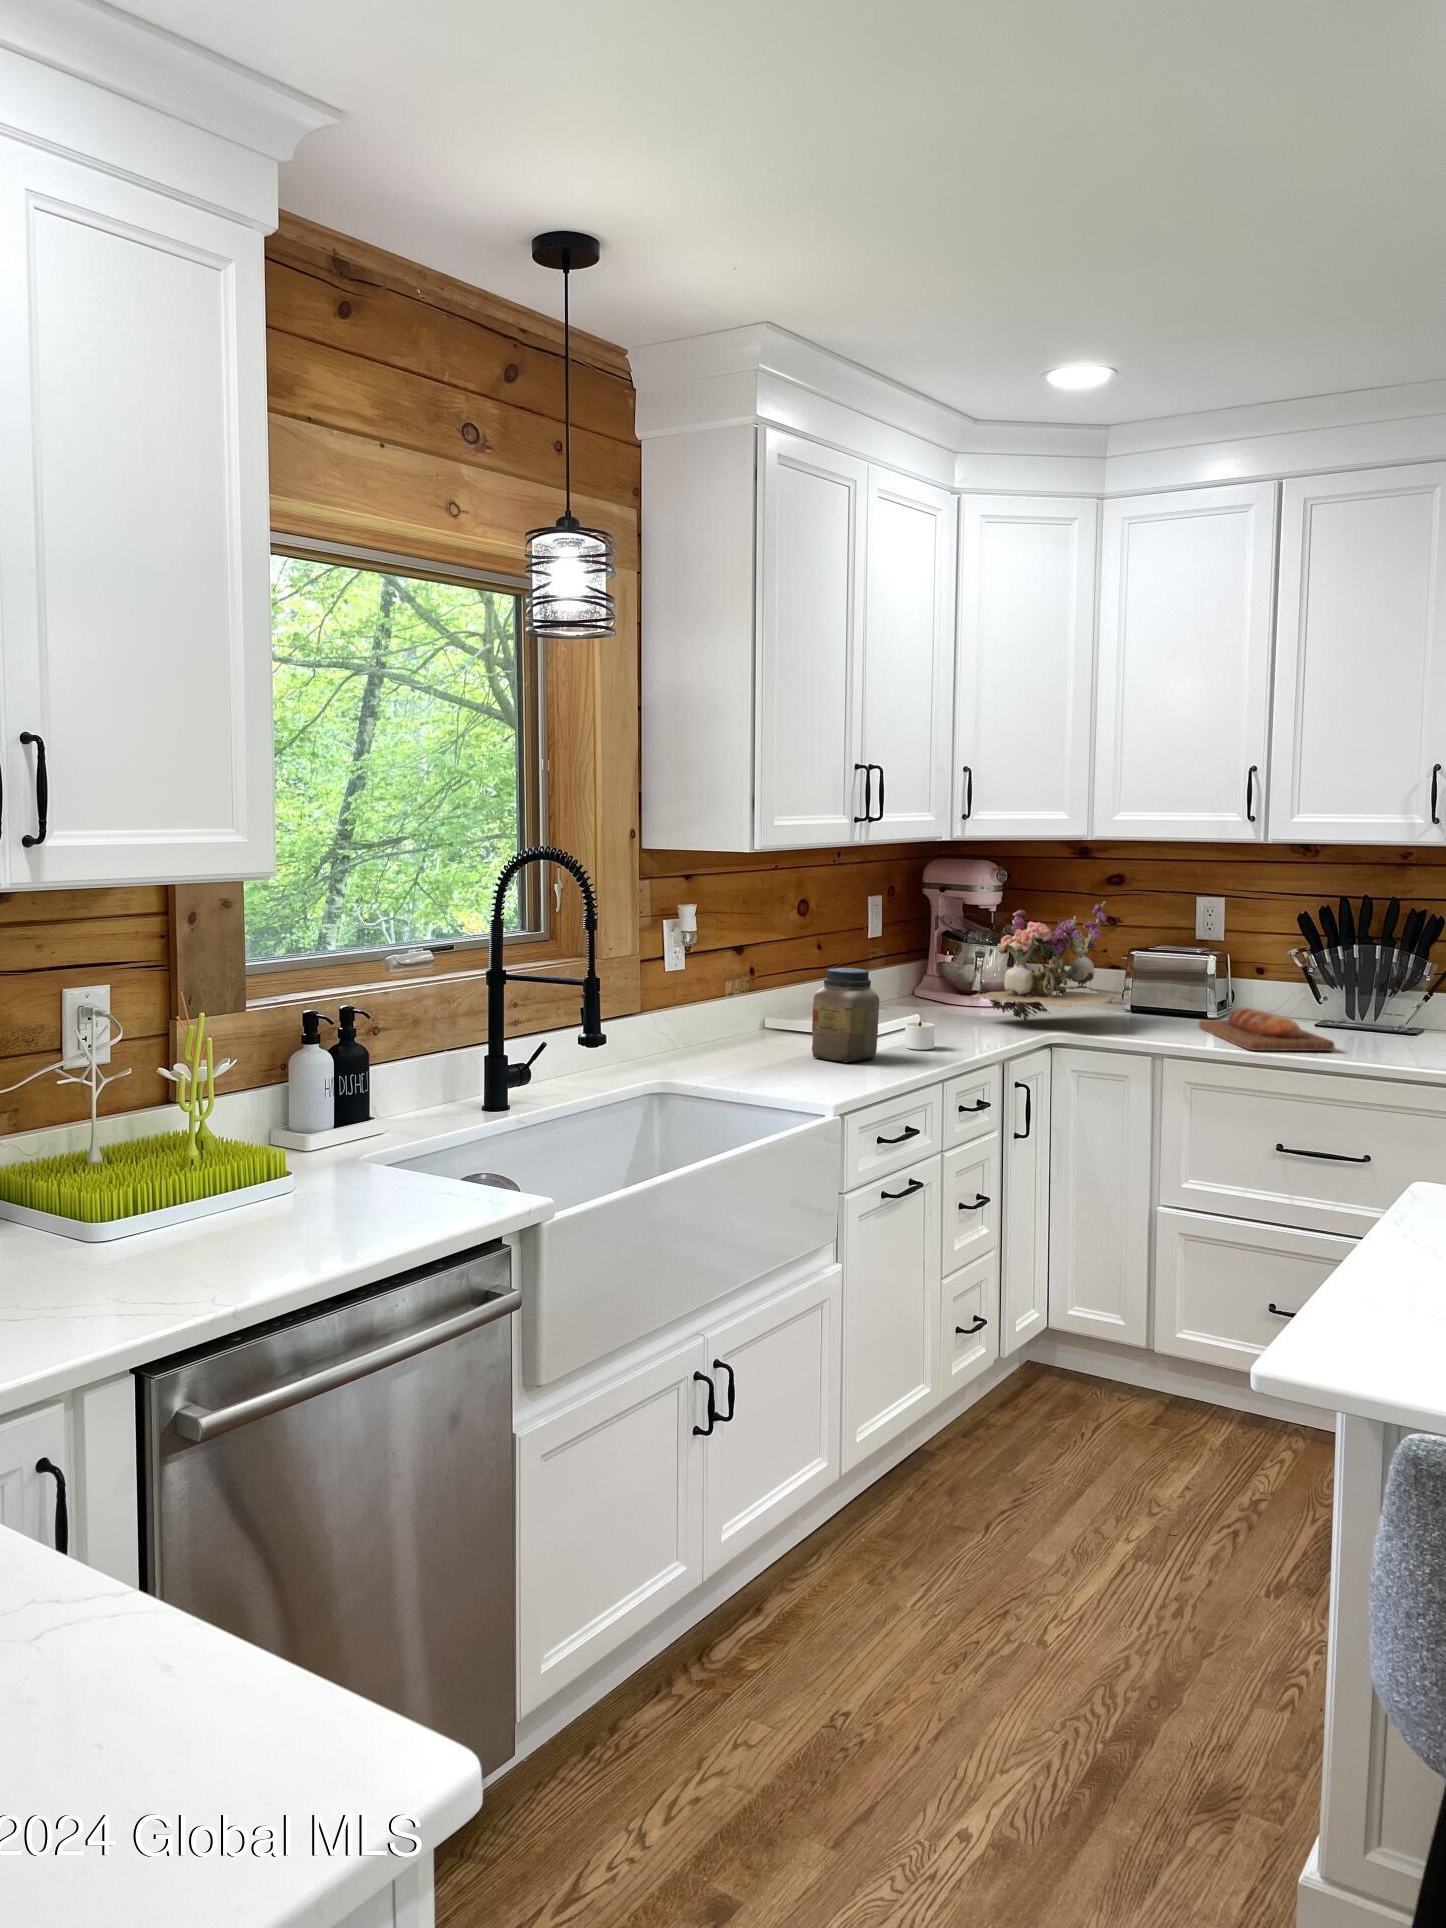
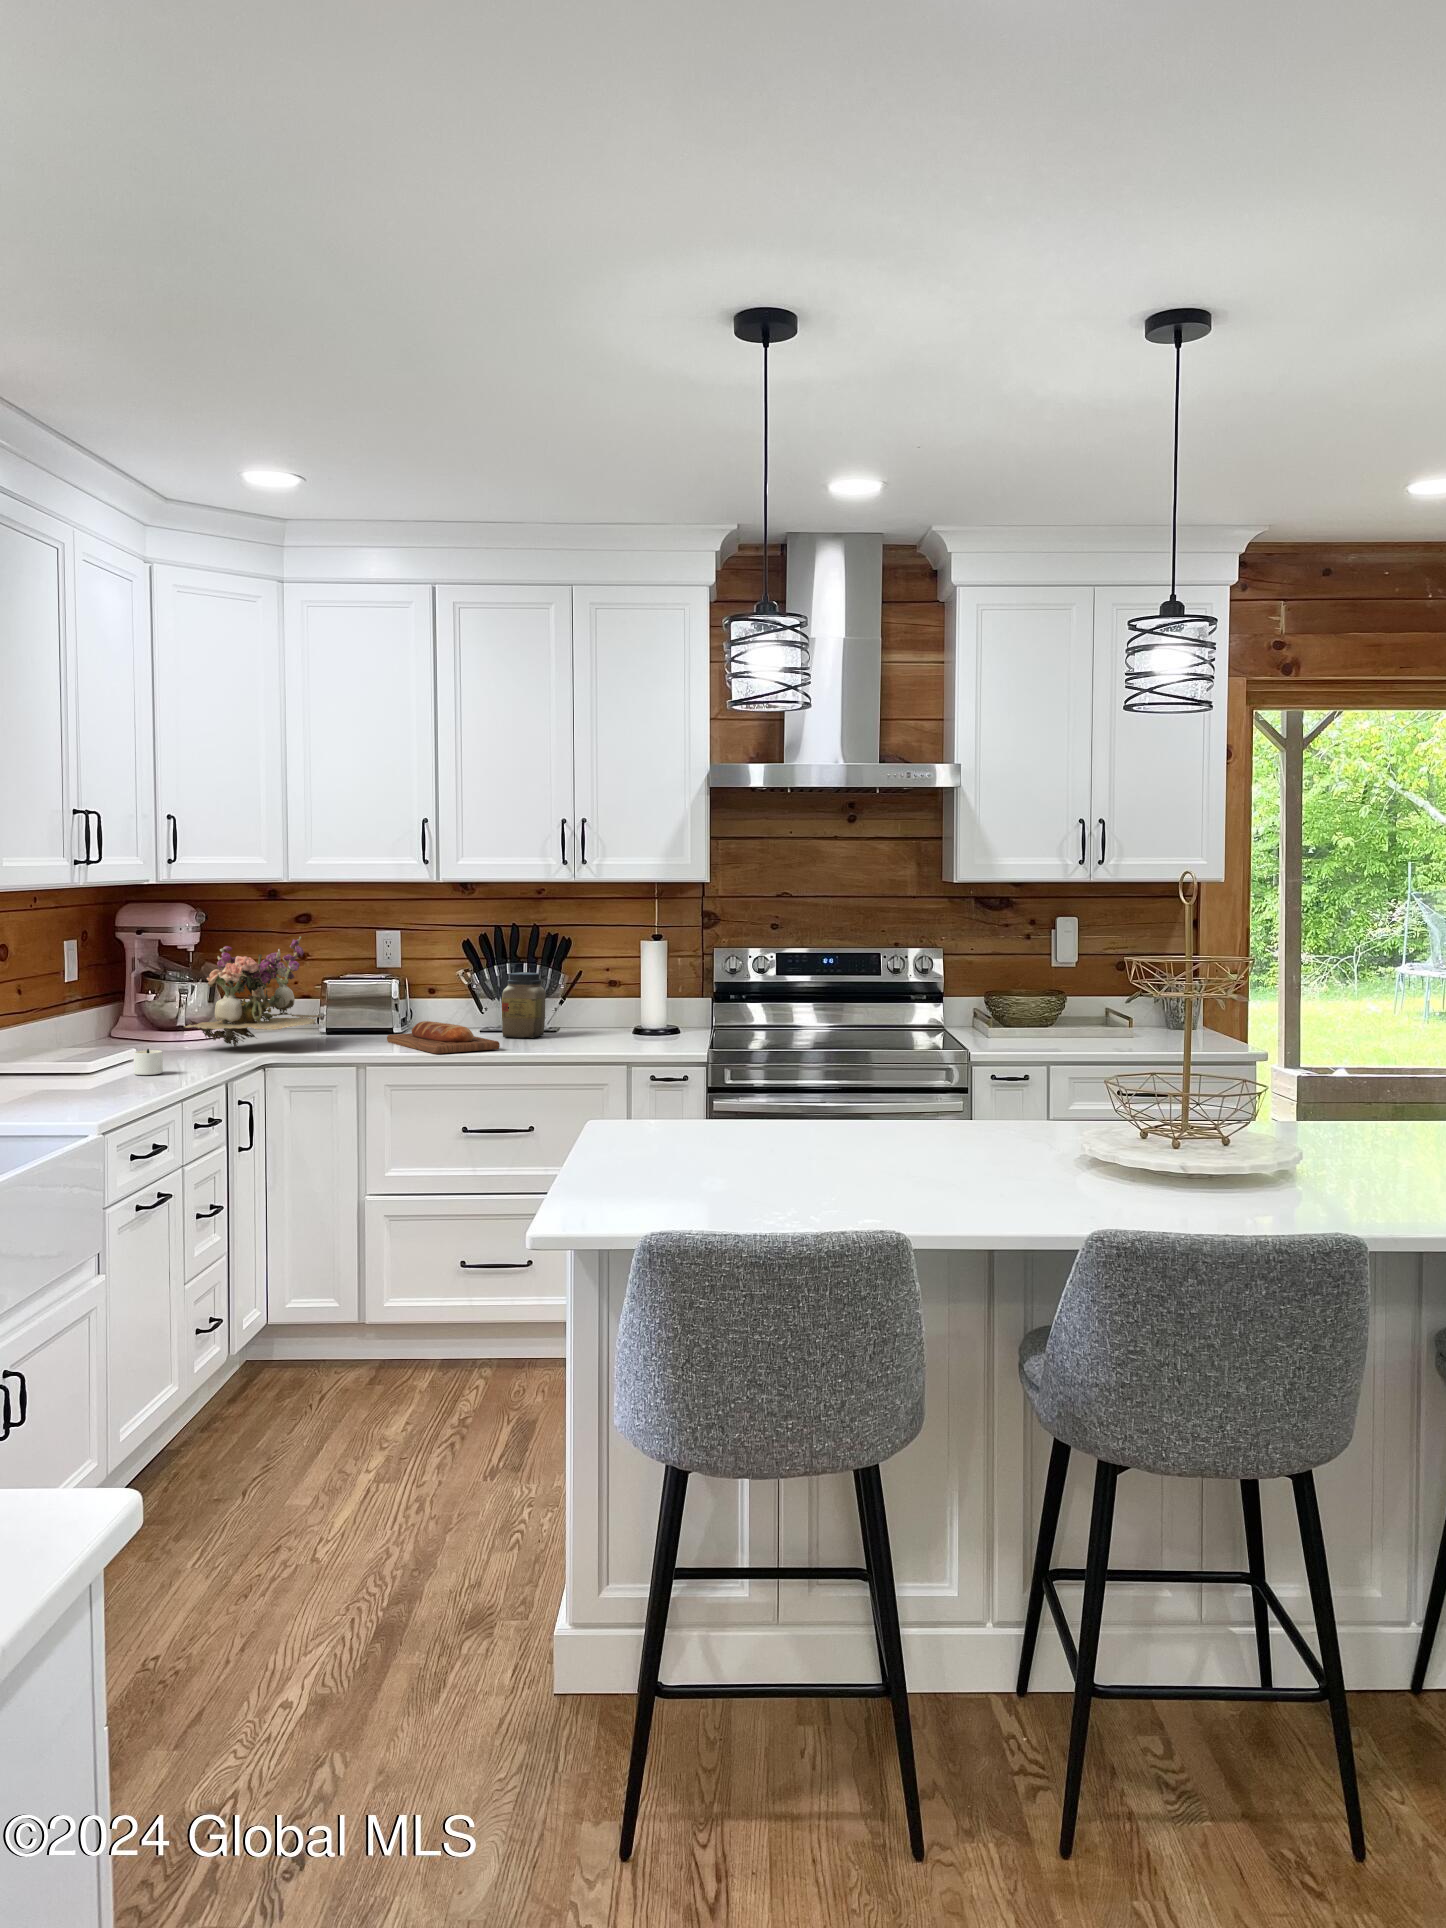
jar: present [812,968,879,1062] -> present [502,972,546,1038]

